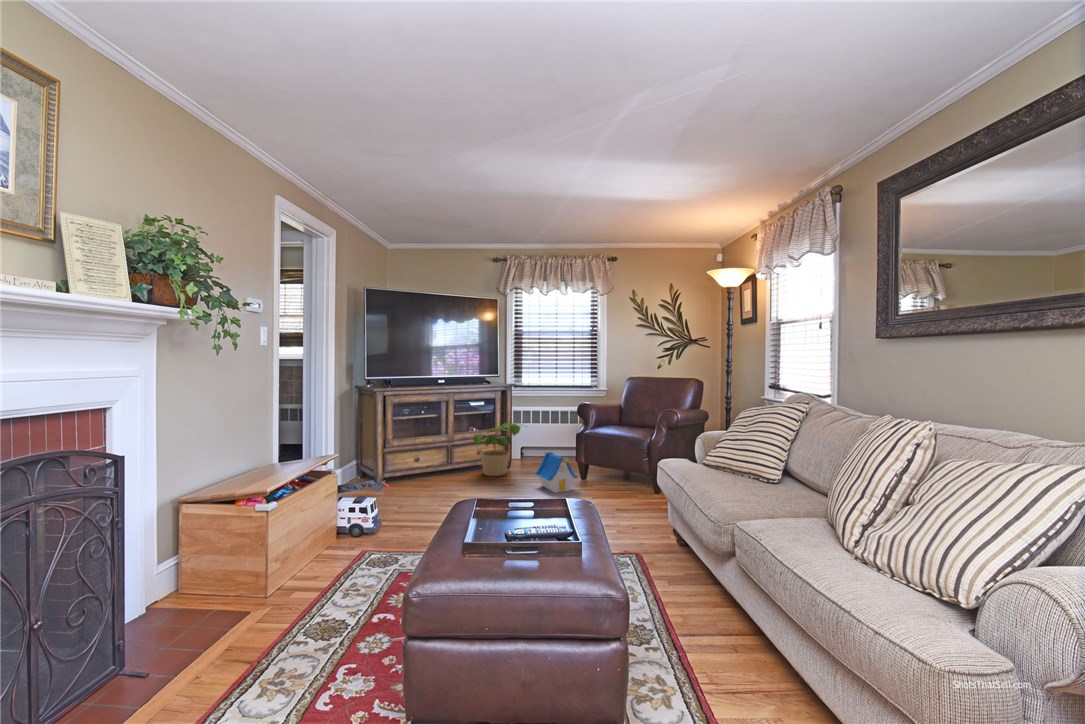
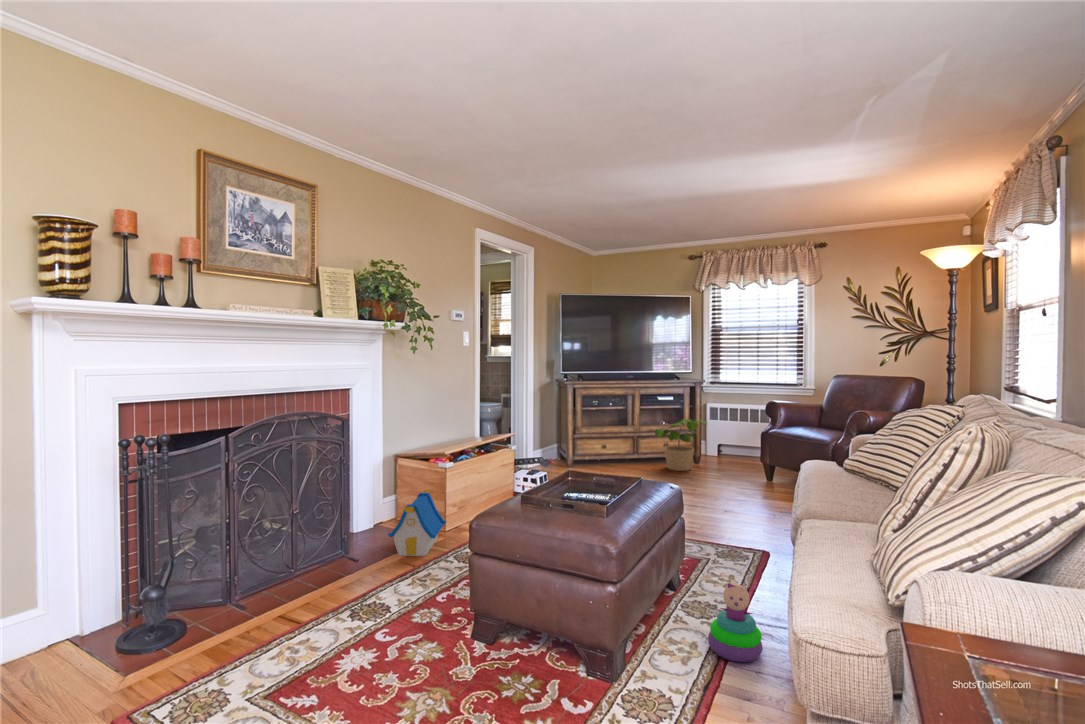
toy house: present [535,451,577,493] -> present [388,490,446,556]
stacking toy: none [669,600,726,685] -> present [708,583,763,662]

